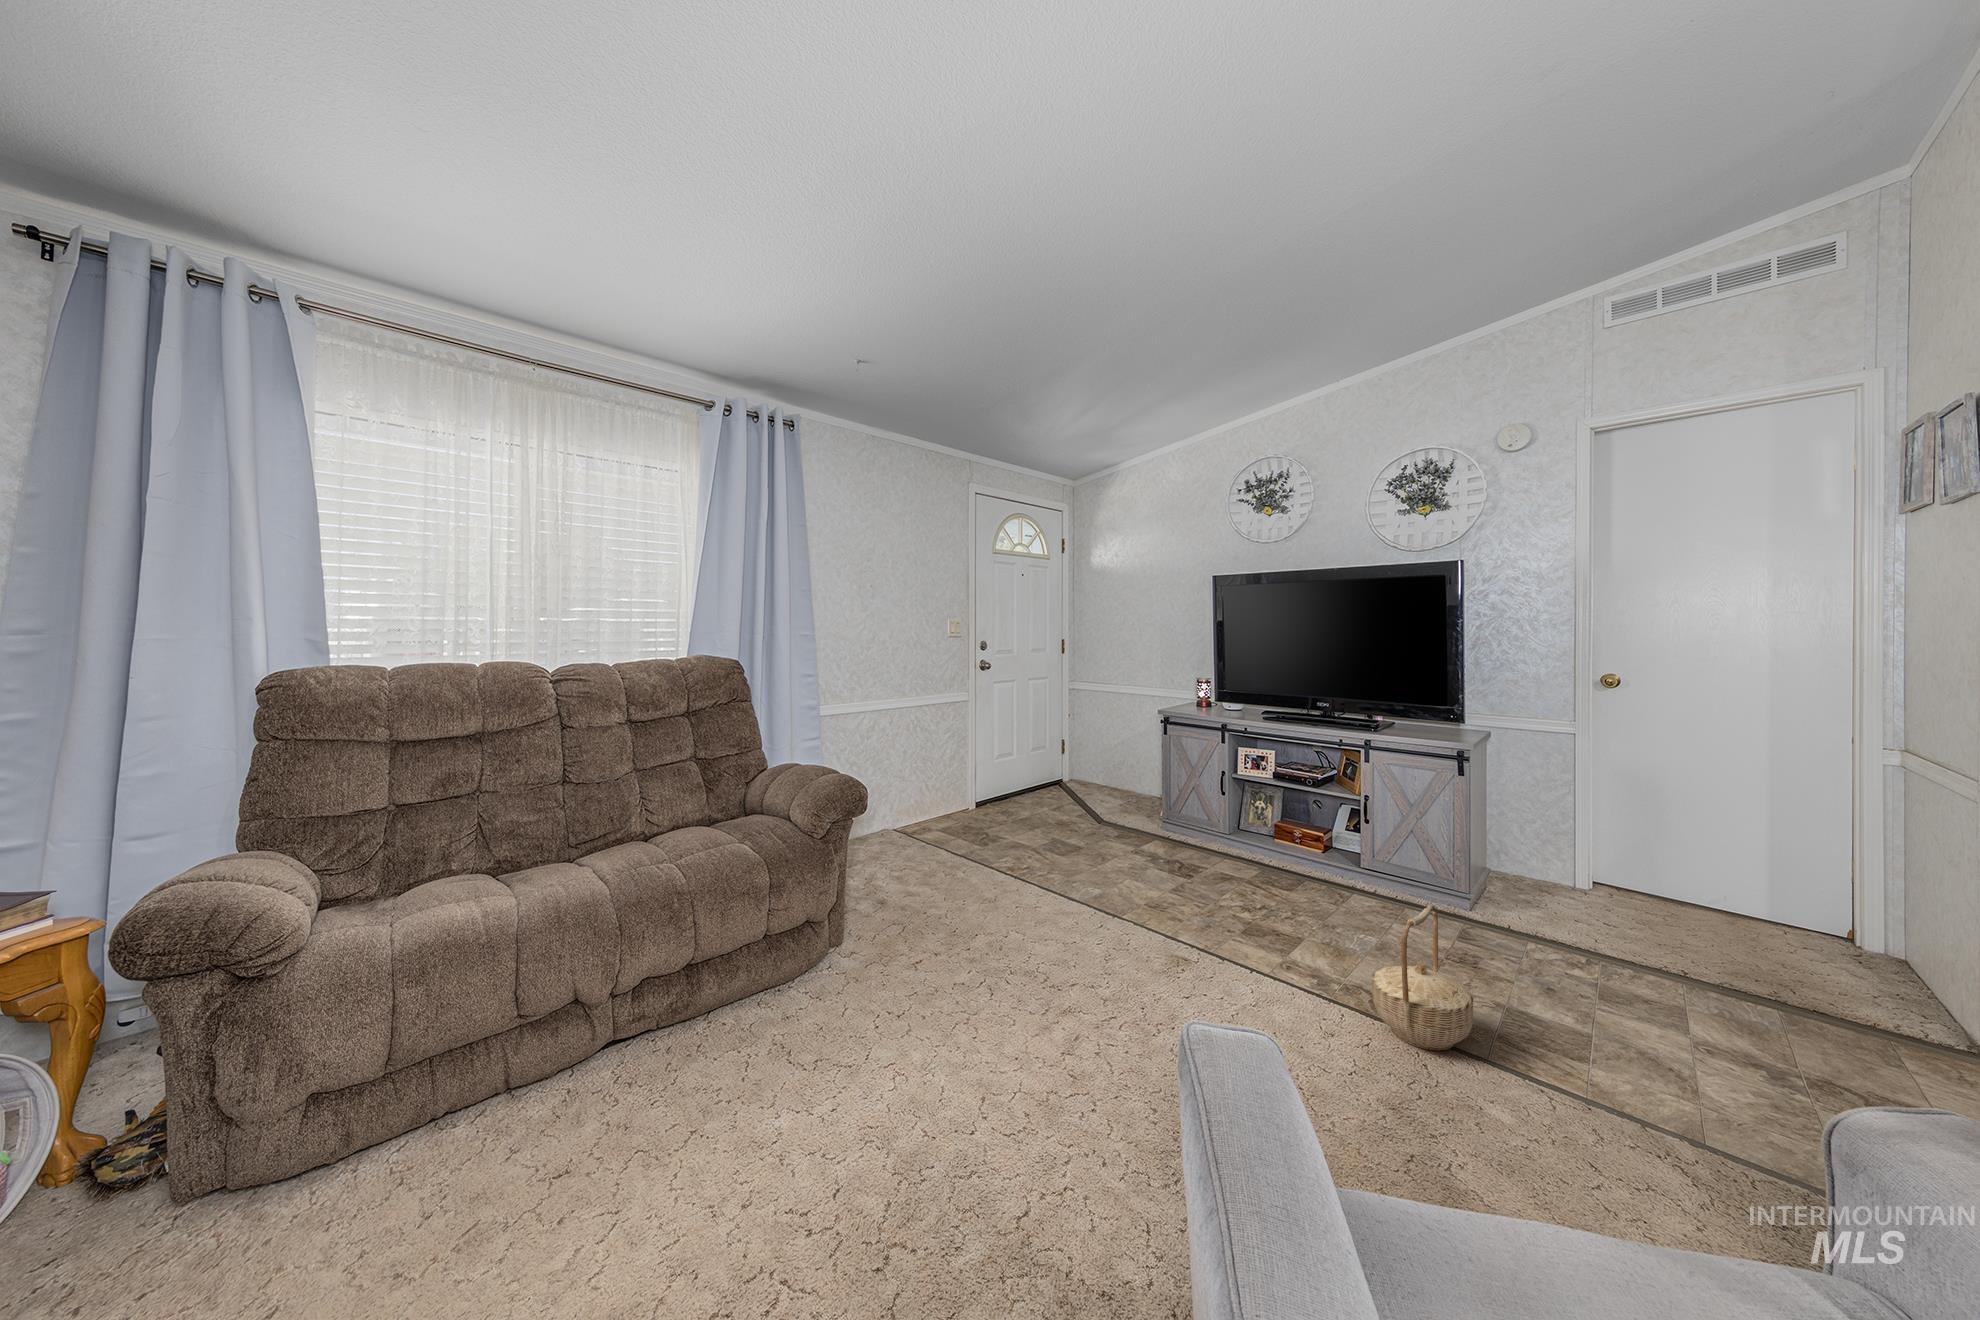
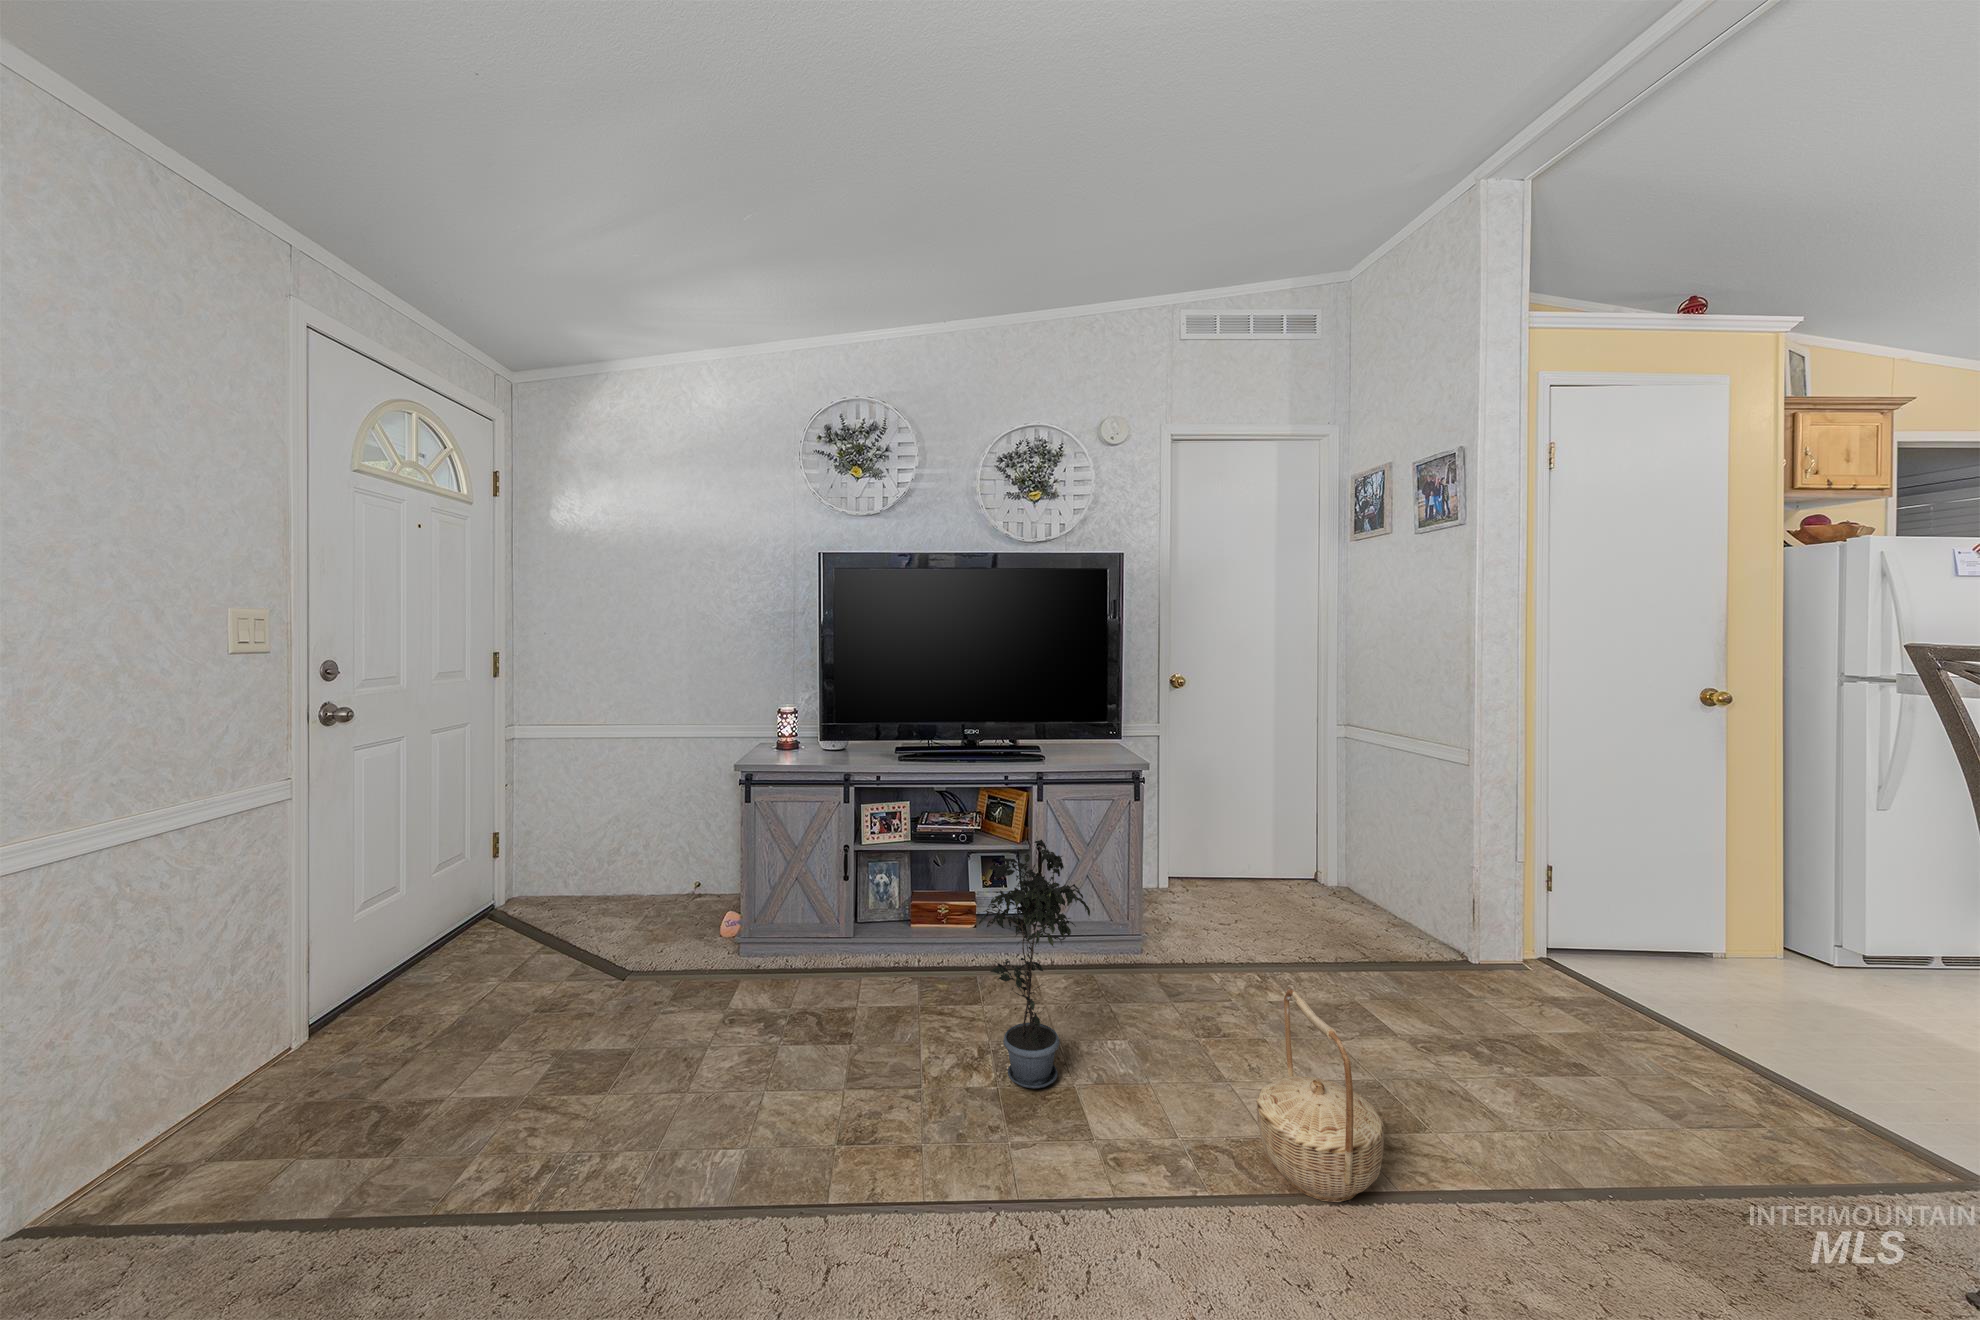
potted plant: none [1238,772,1313,934] -> present [979,840,1090,1089]

